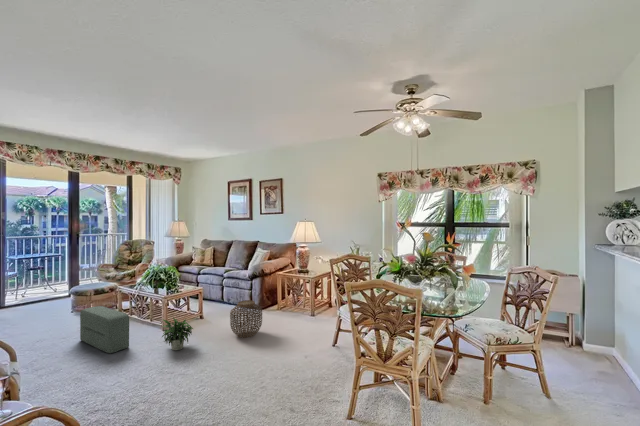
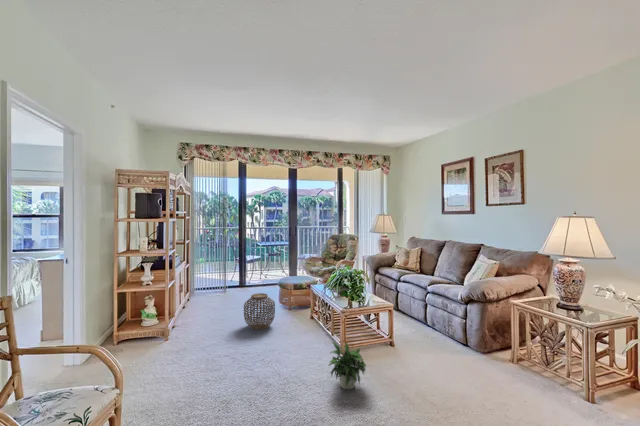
woven basket: present [230,300,262,338] -> present [244,293,275,330]
pouf: present [80,306,129,353] -> none [269,306,302,366]

